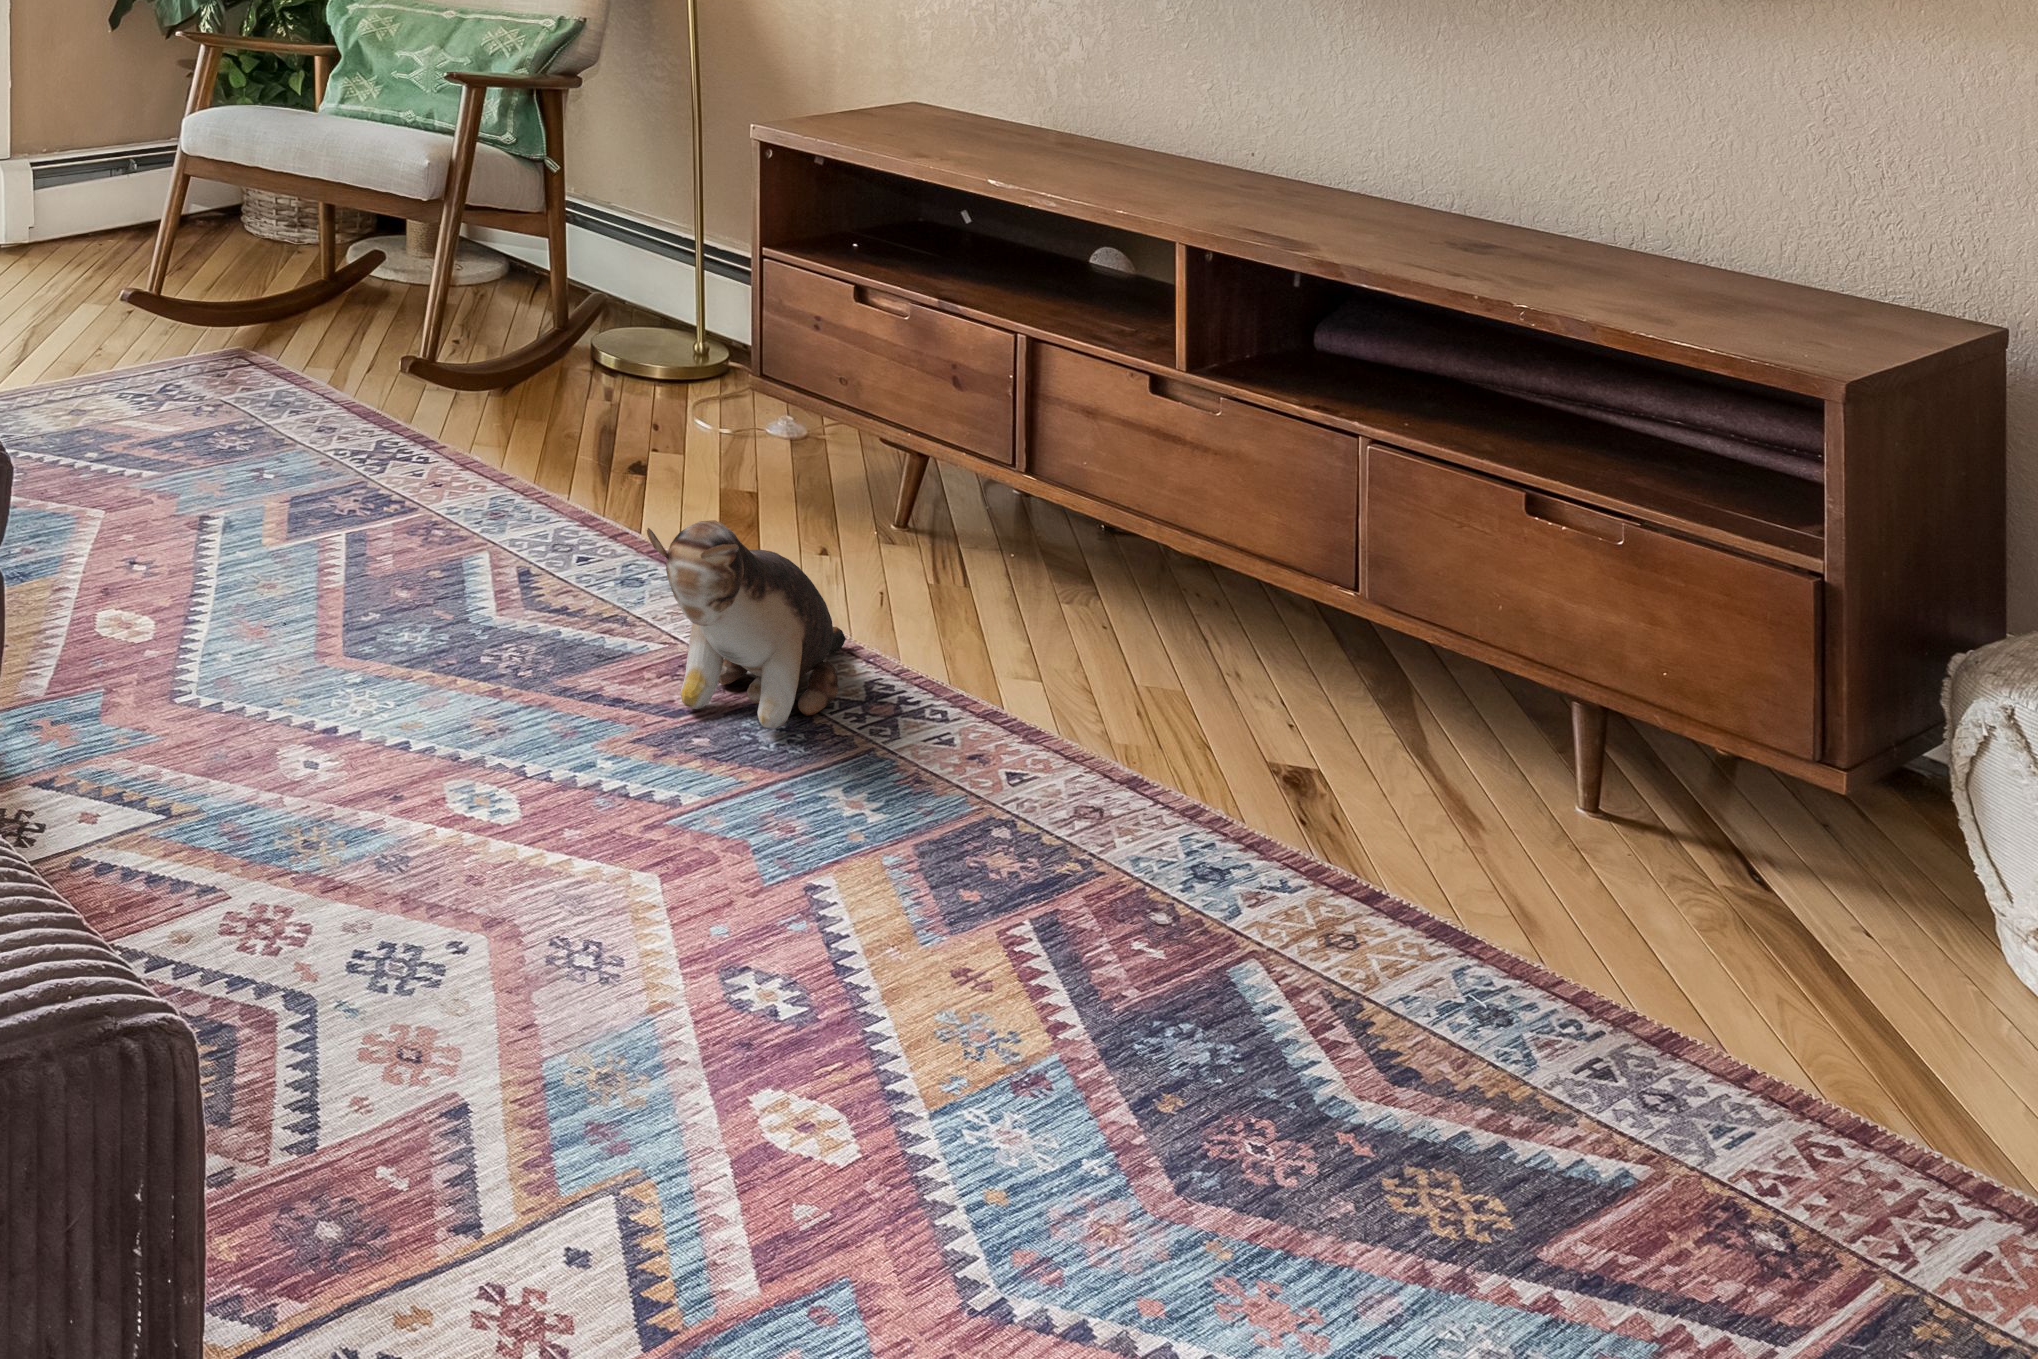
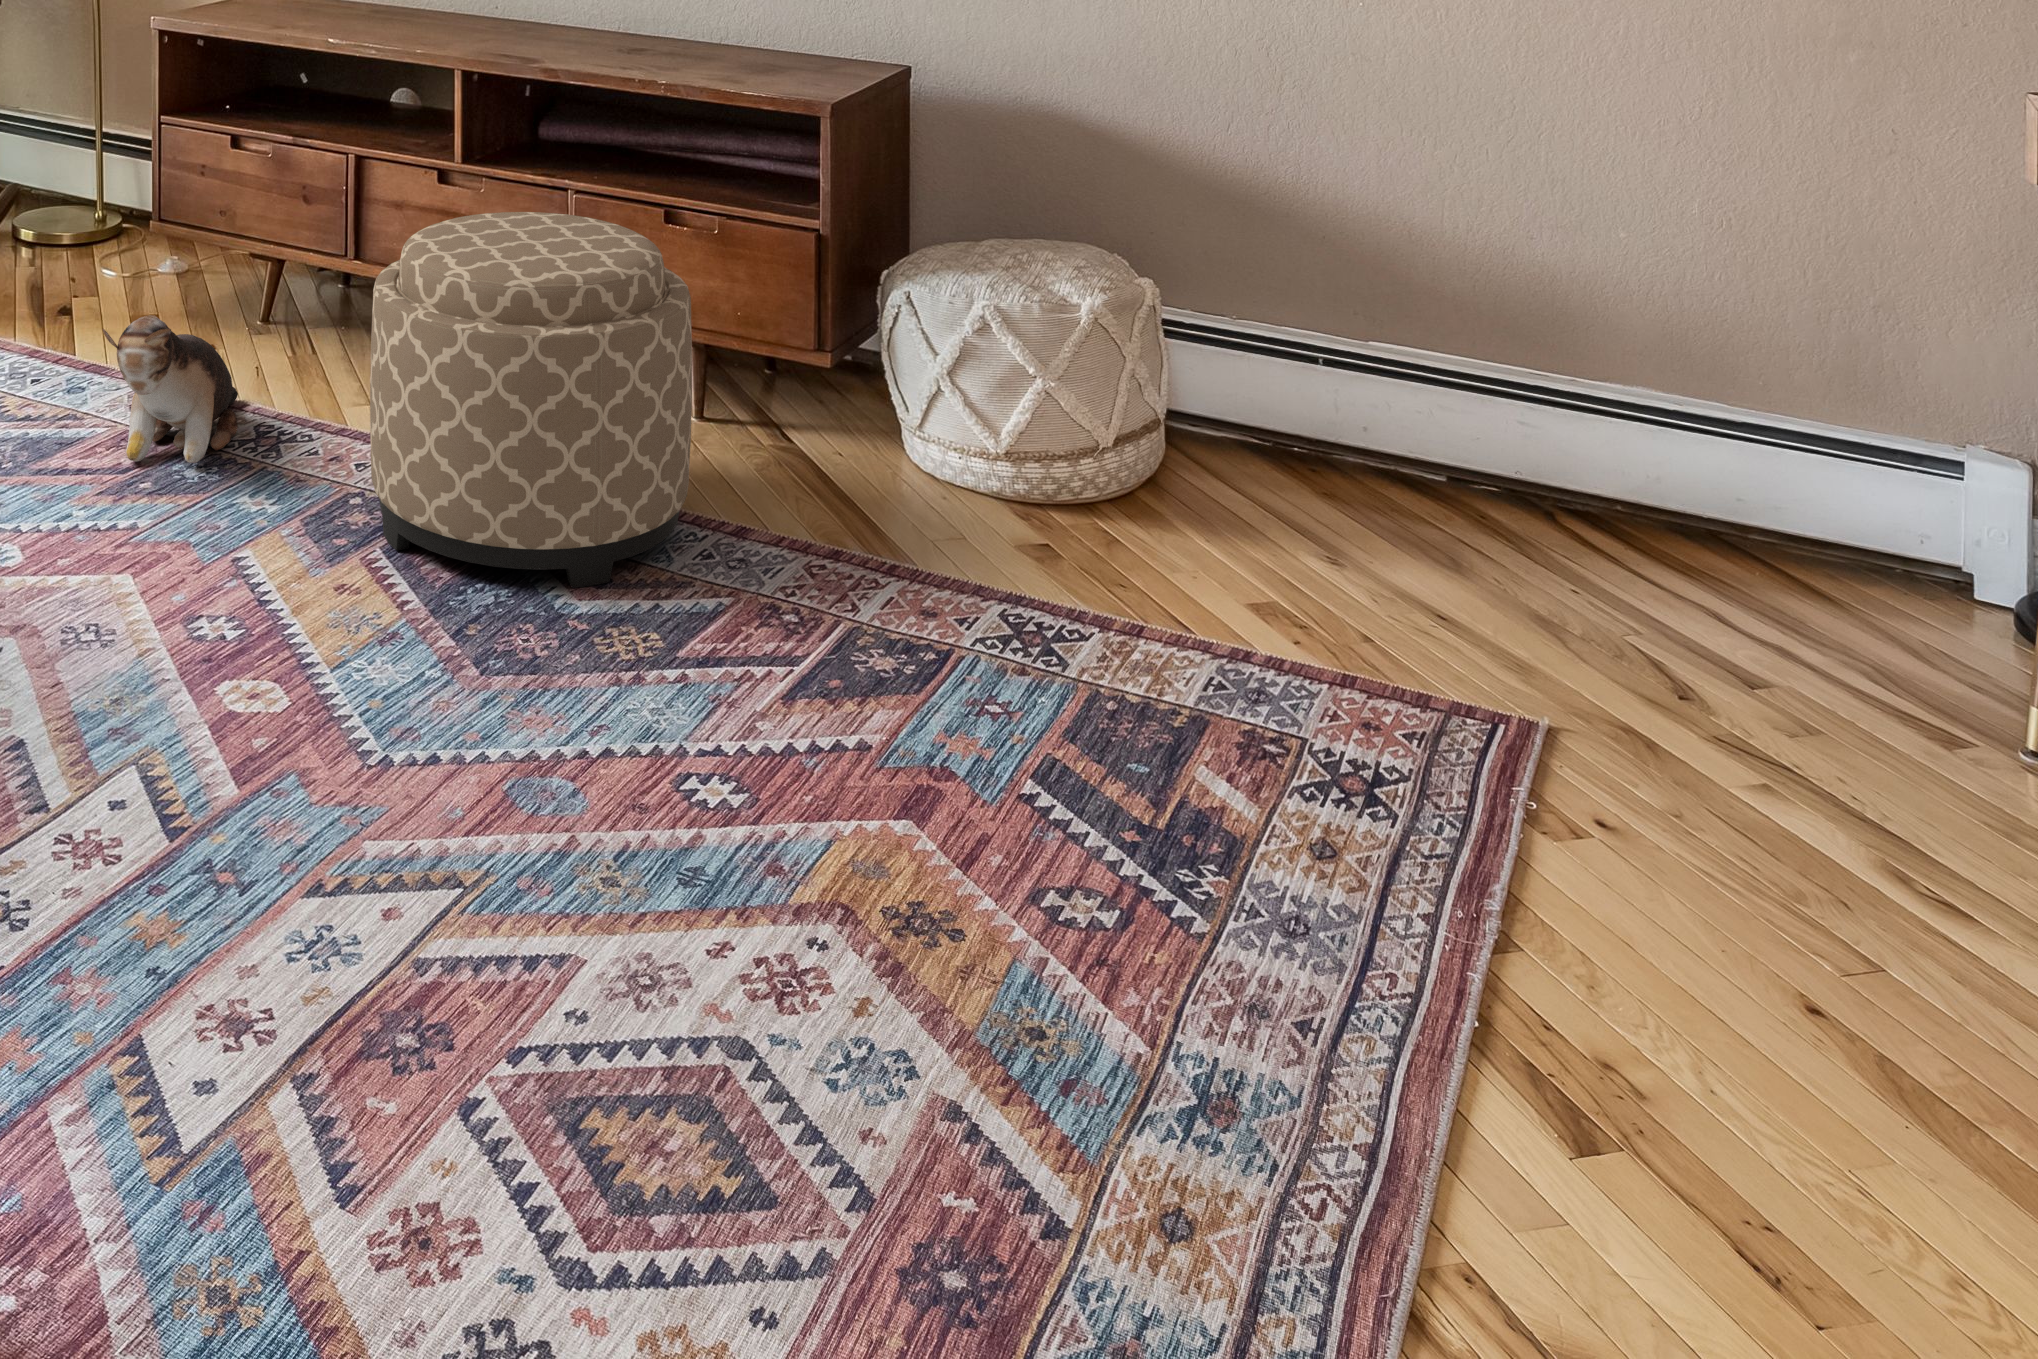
ottoman: none [1020,460,1568,1078] -> present [370,212,692,588]

